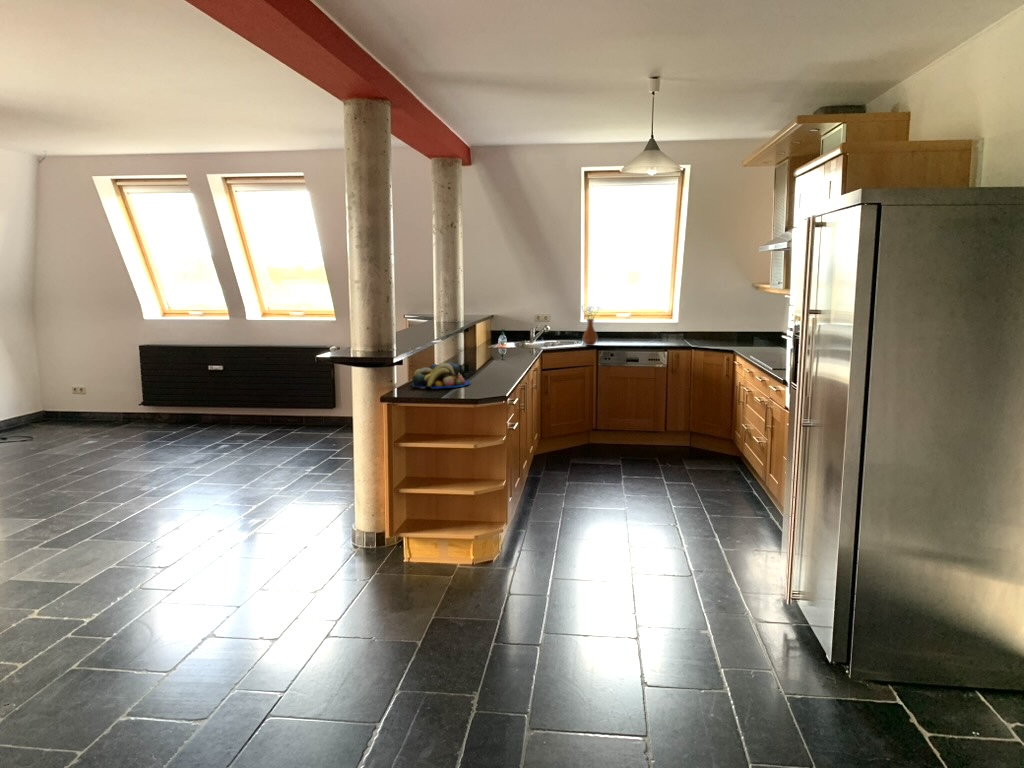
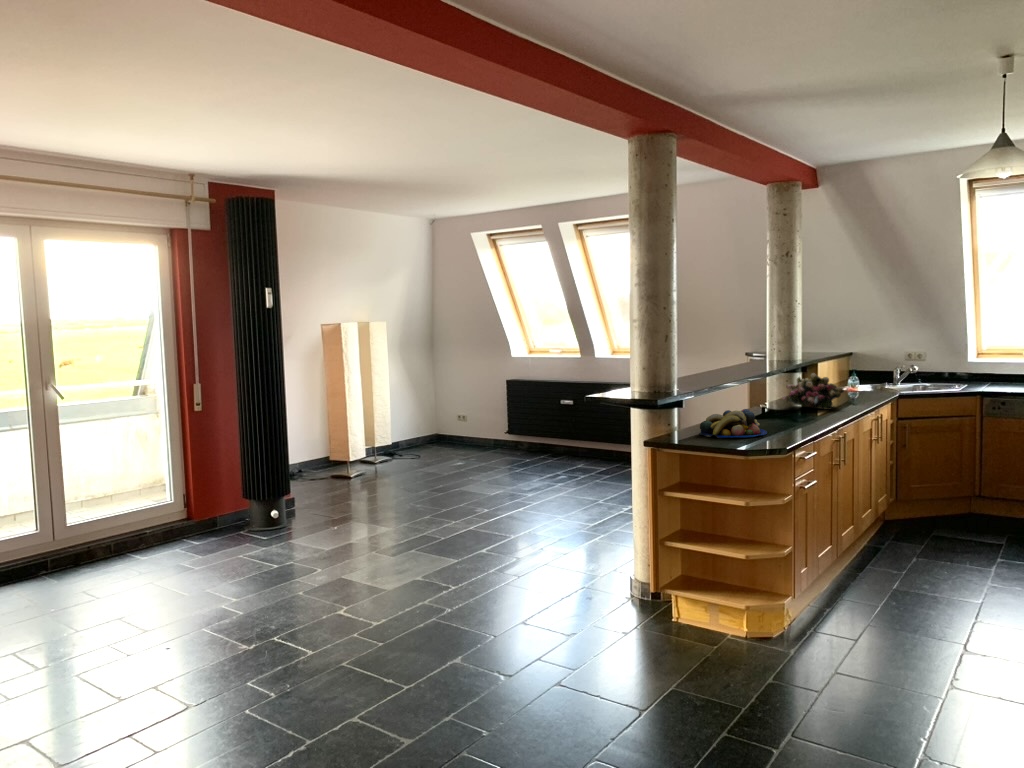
vase: present [583,307,597,346] -> none [953,341,989,392]
flower arrangement: none [462,331,512,362] -> present [782,374,844,410]

